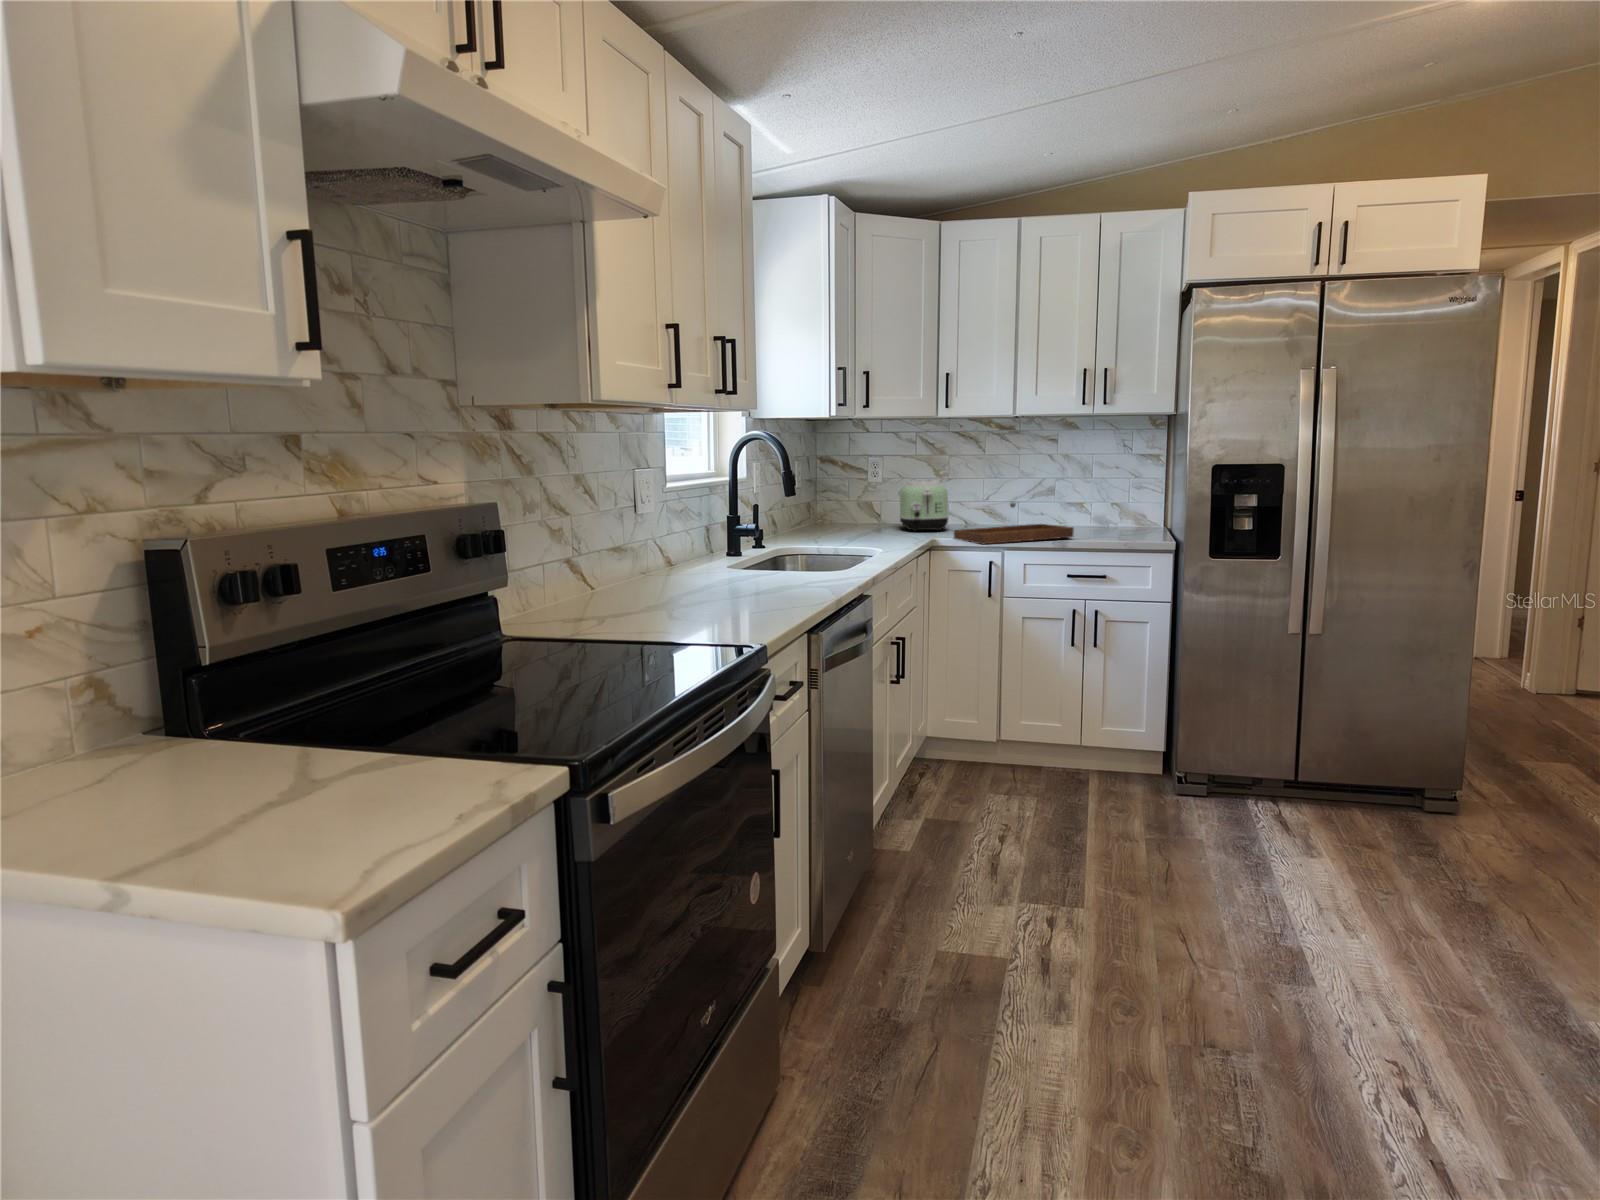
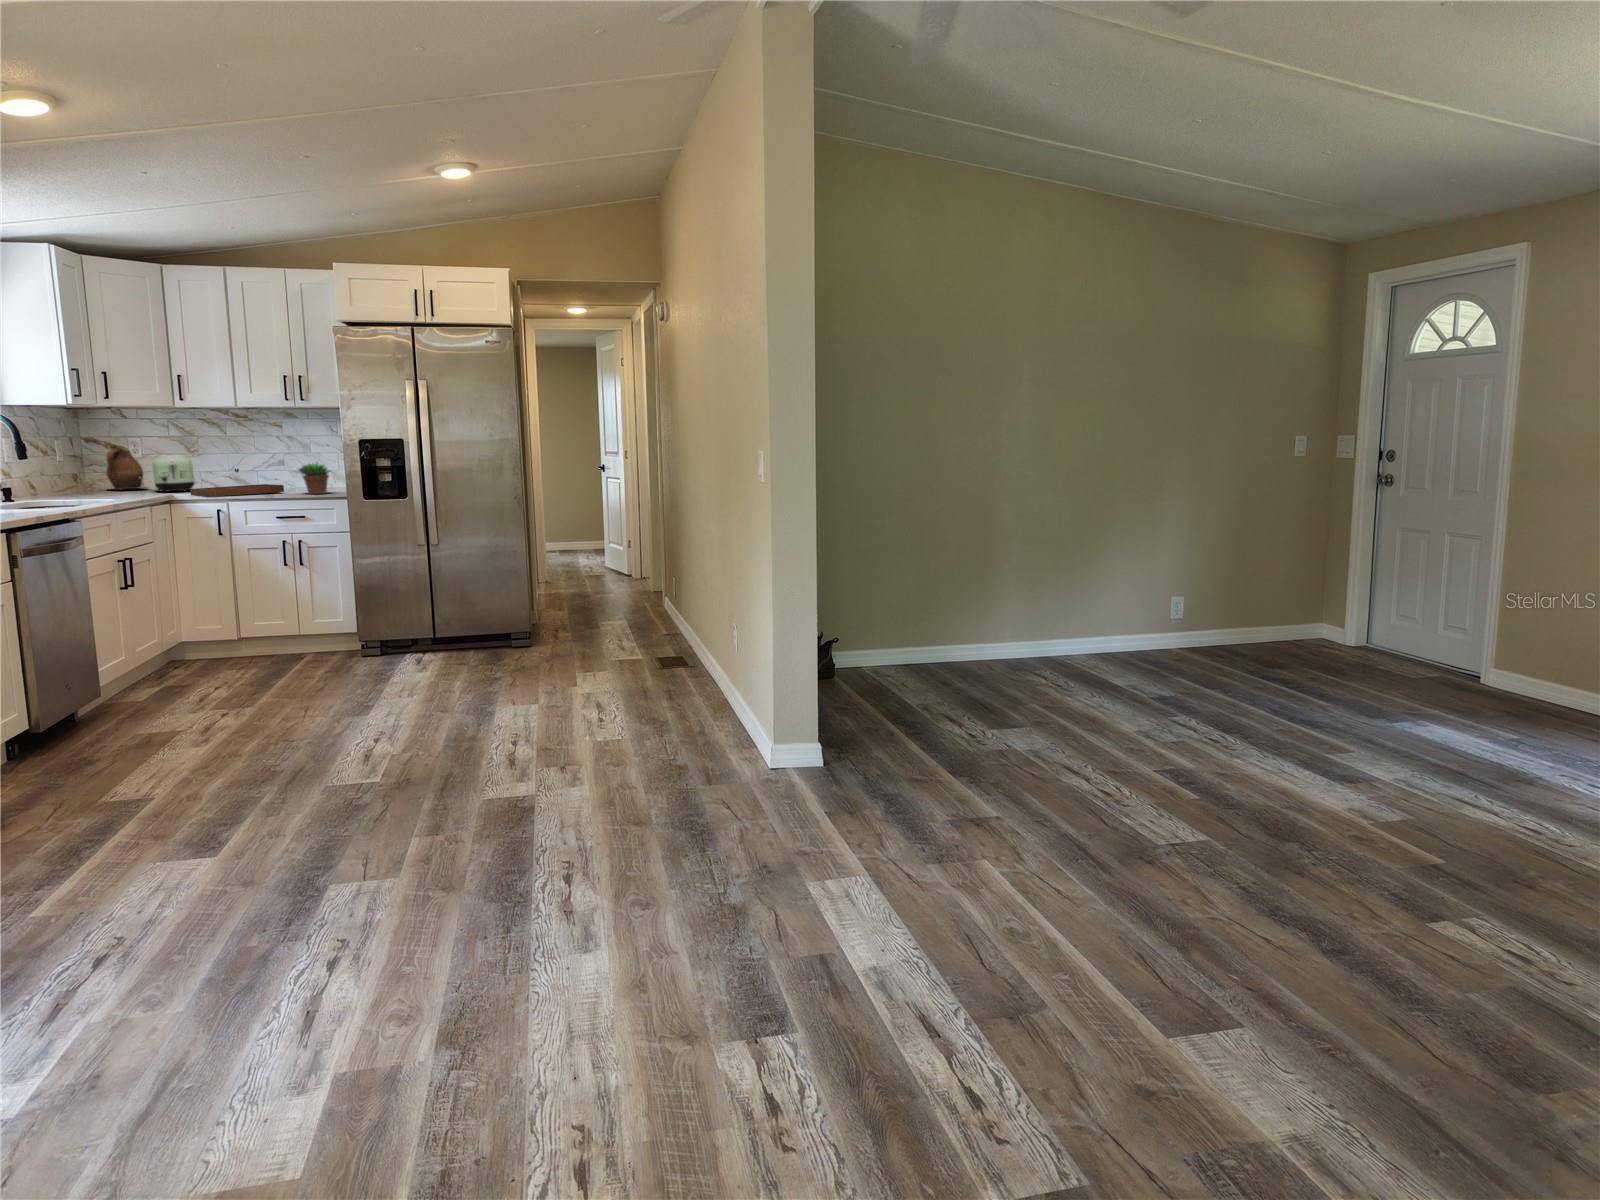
ceramic pitcher: none [837,467,890,525] -> present [106,445,143,490]
succulent plant: none [1099,495,1149,544] -> present [299,463,330,494]

